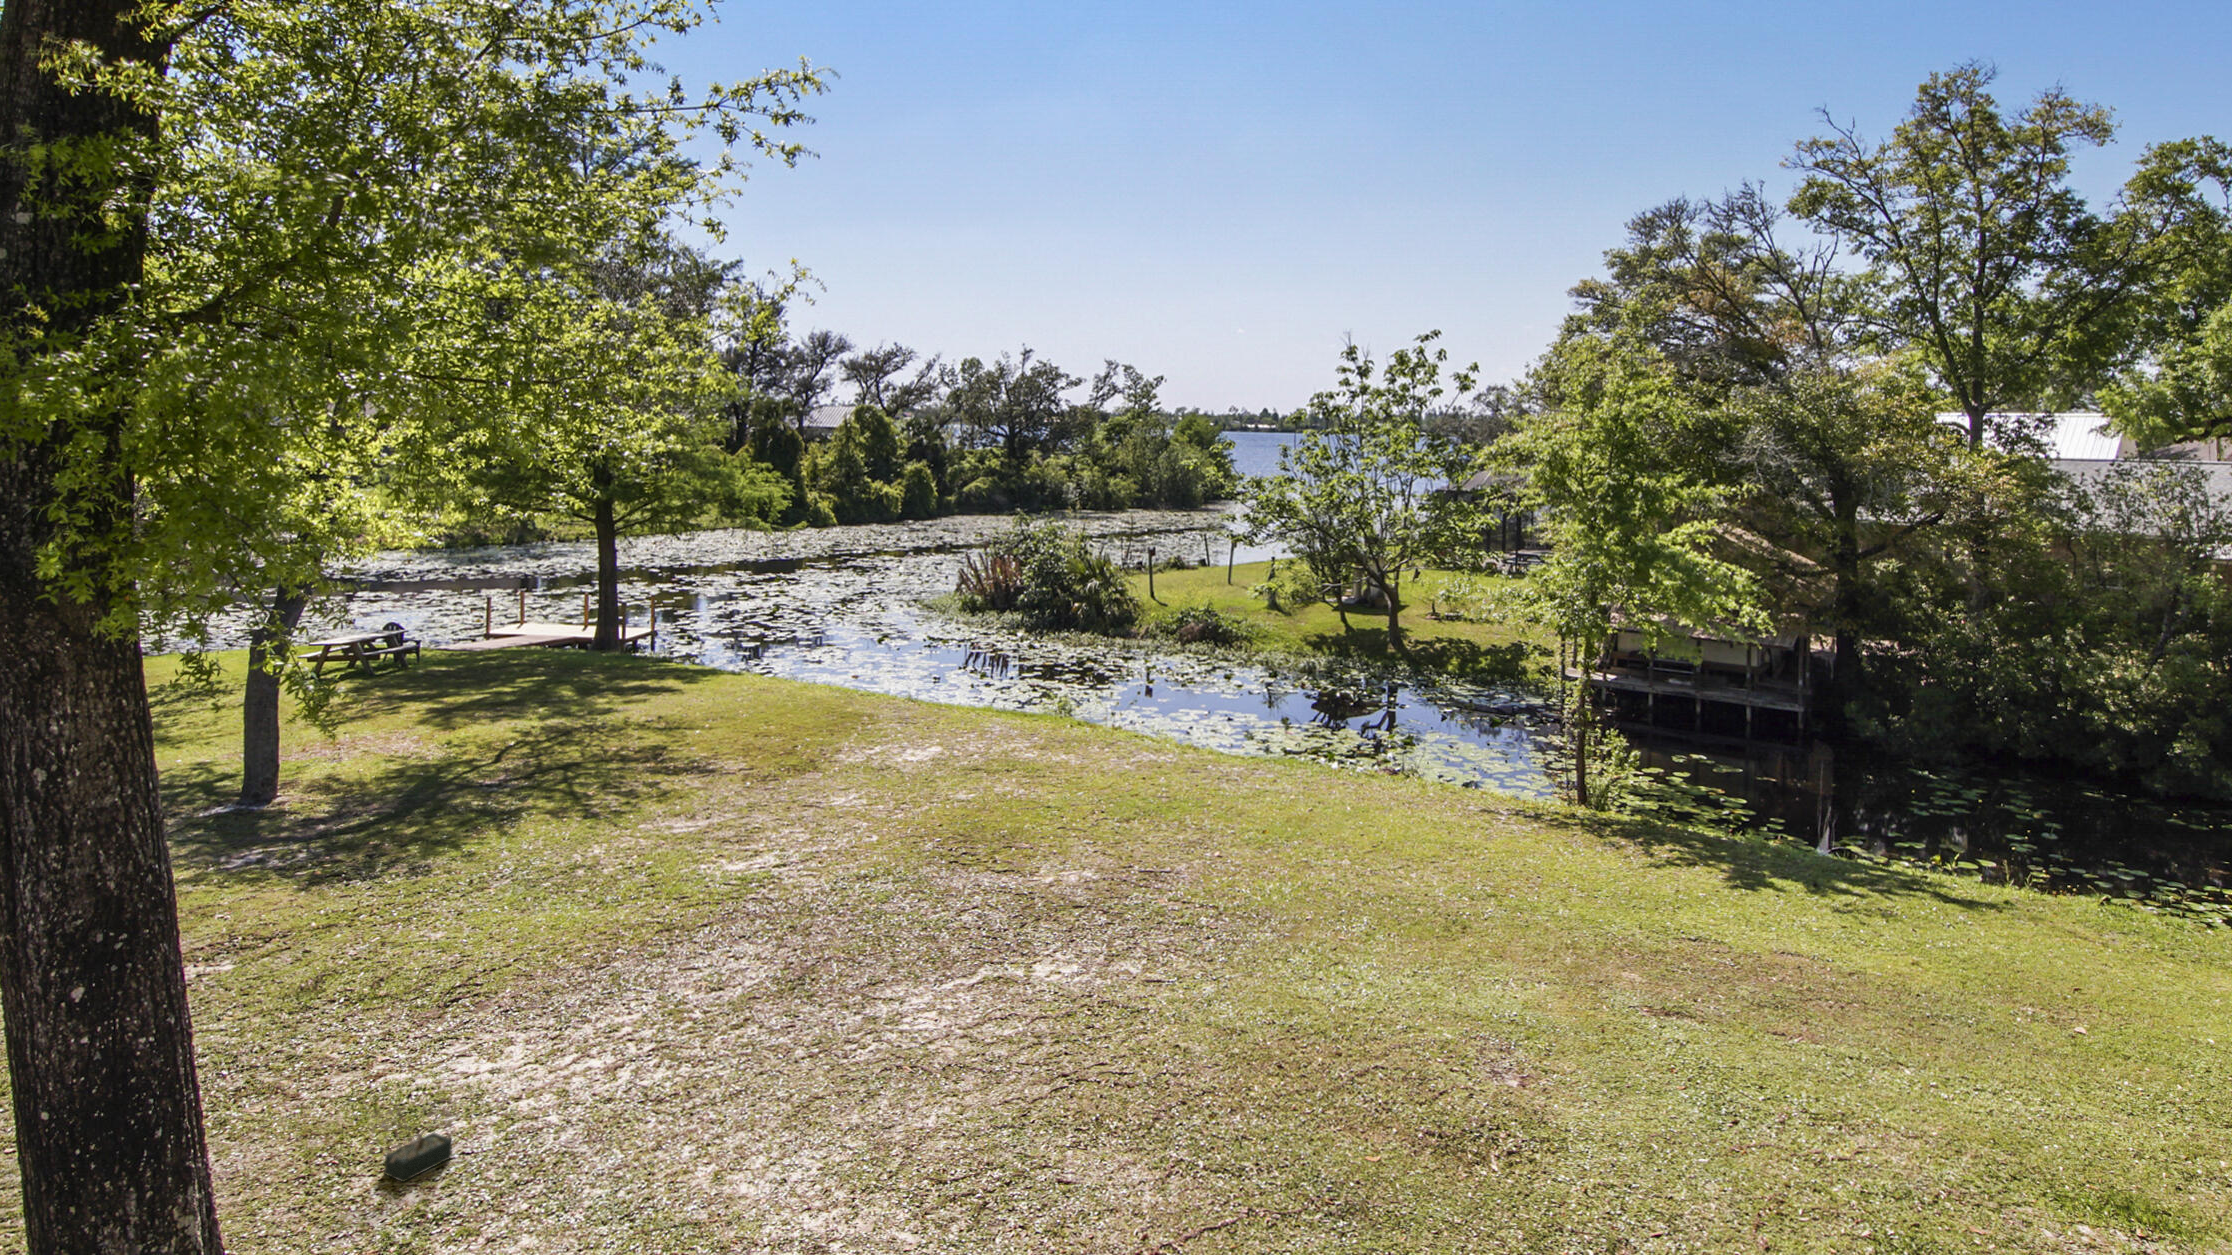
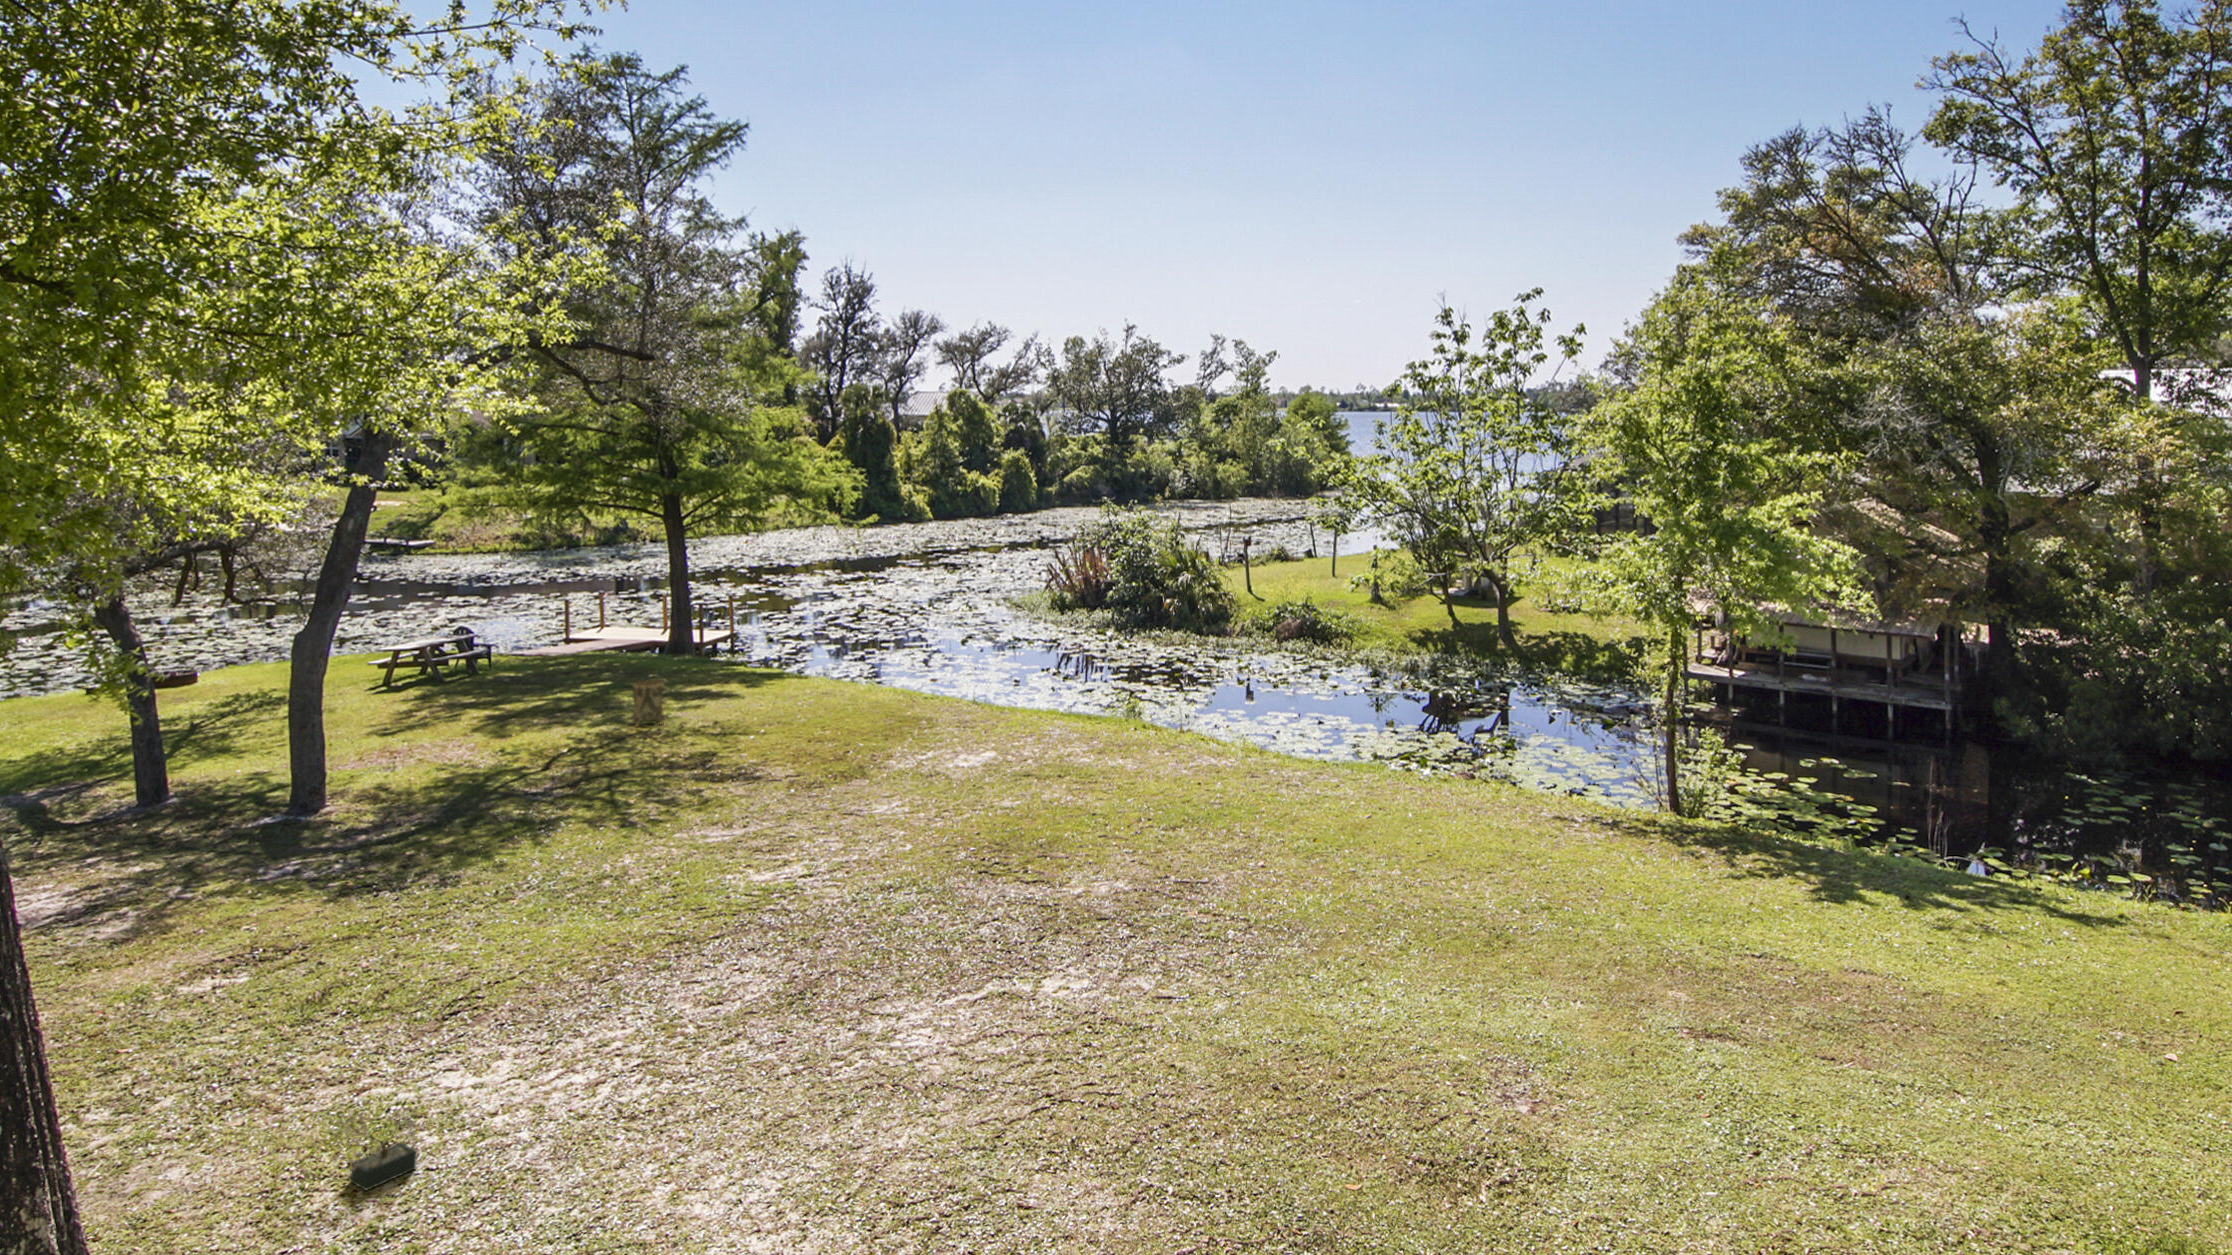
basket: none [577,675,611,720] -> present [632,680,664,727]

